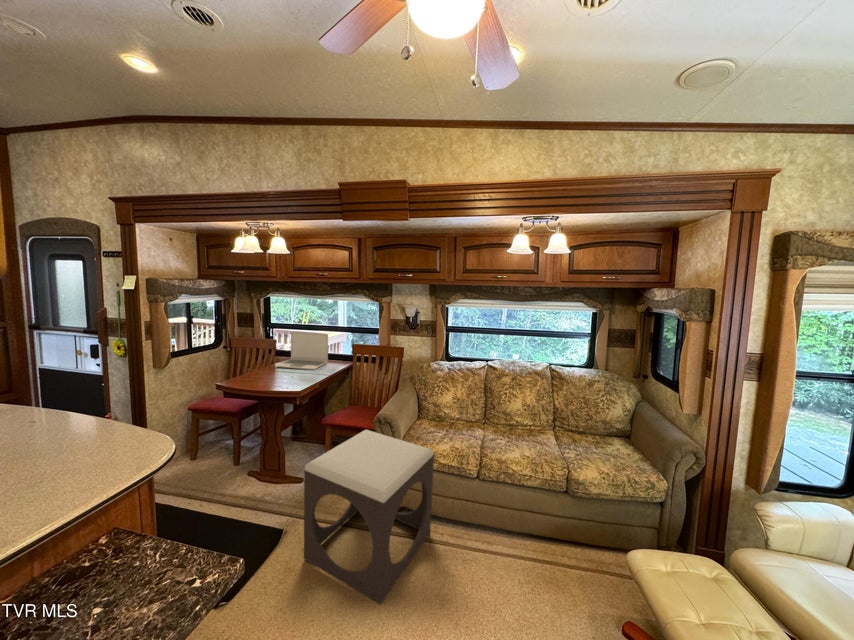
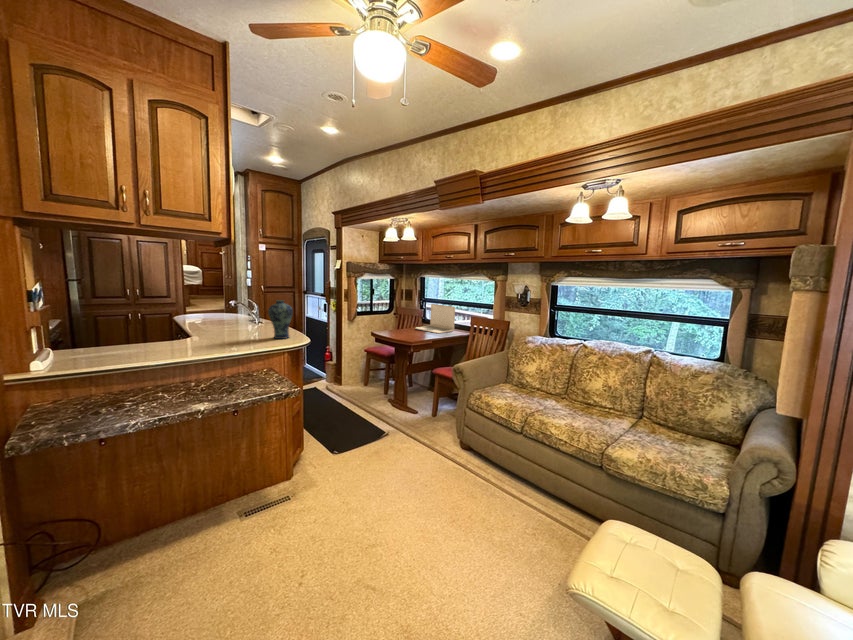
vase: none [33,366,105,450] -> present [268,300,293,339]
footstool: present [304,430,434,604] -> none [389,376,484,488]

